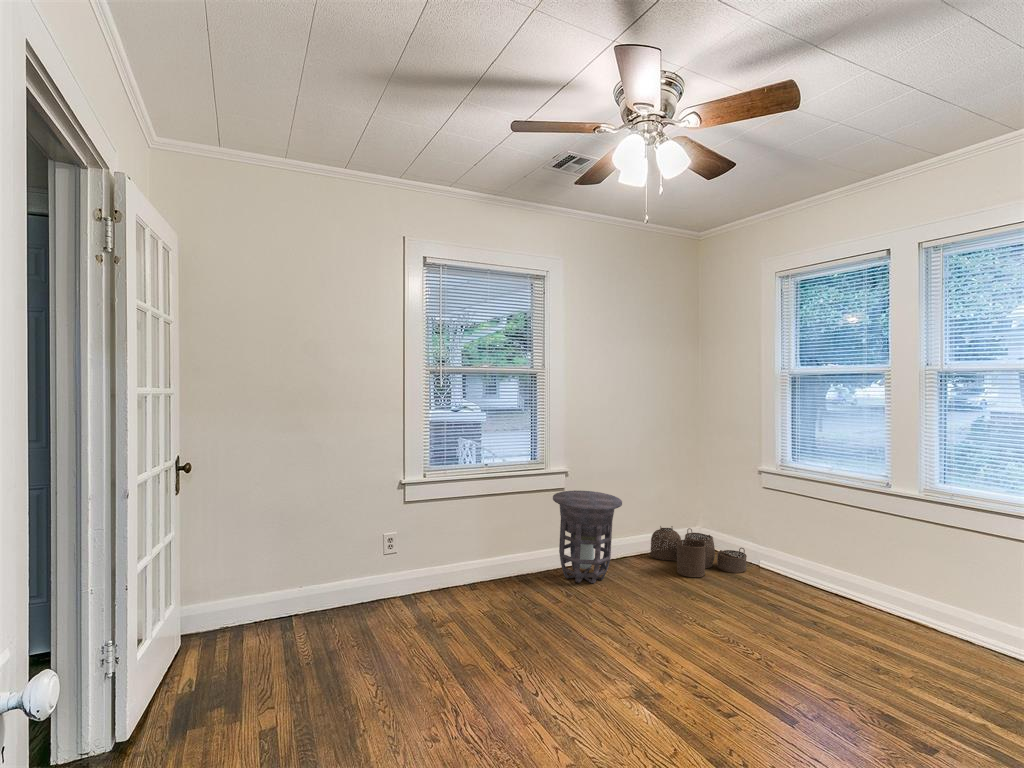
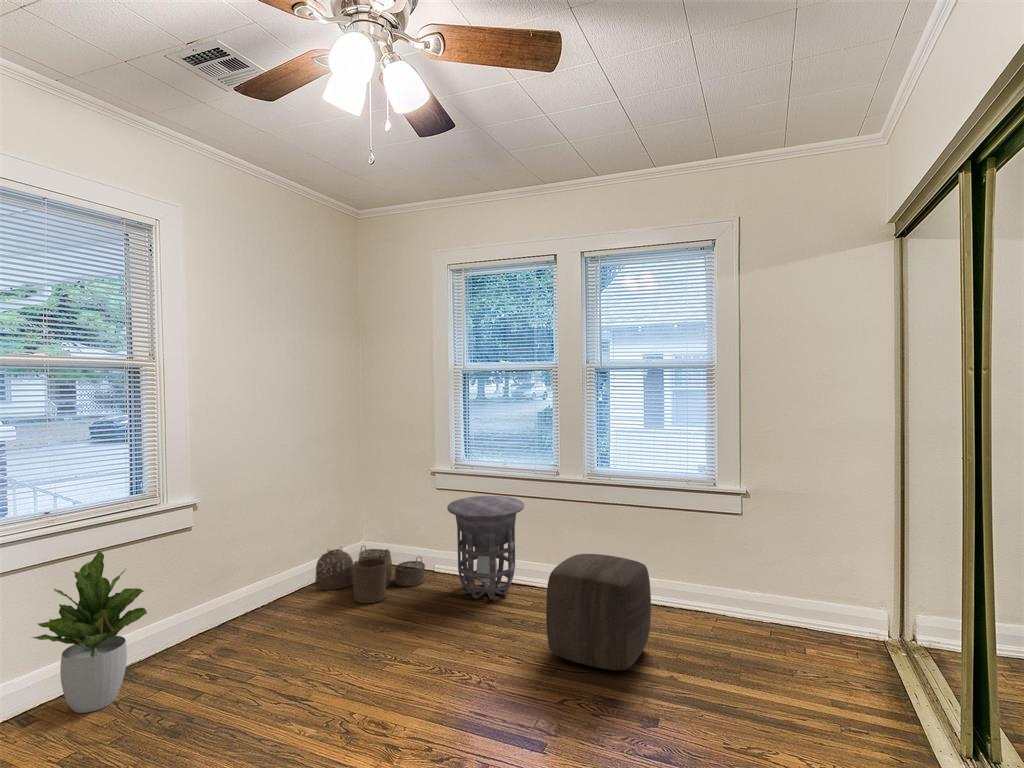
side table: present [553,490,622,583] -> present [447,496,524,599]
potted plant: none [467,497,525,595] -> present [32,551,147,713]
ottoman: none [836,572,977,697] -> present [546,554,651,670]

